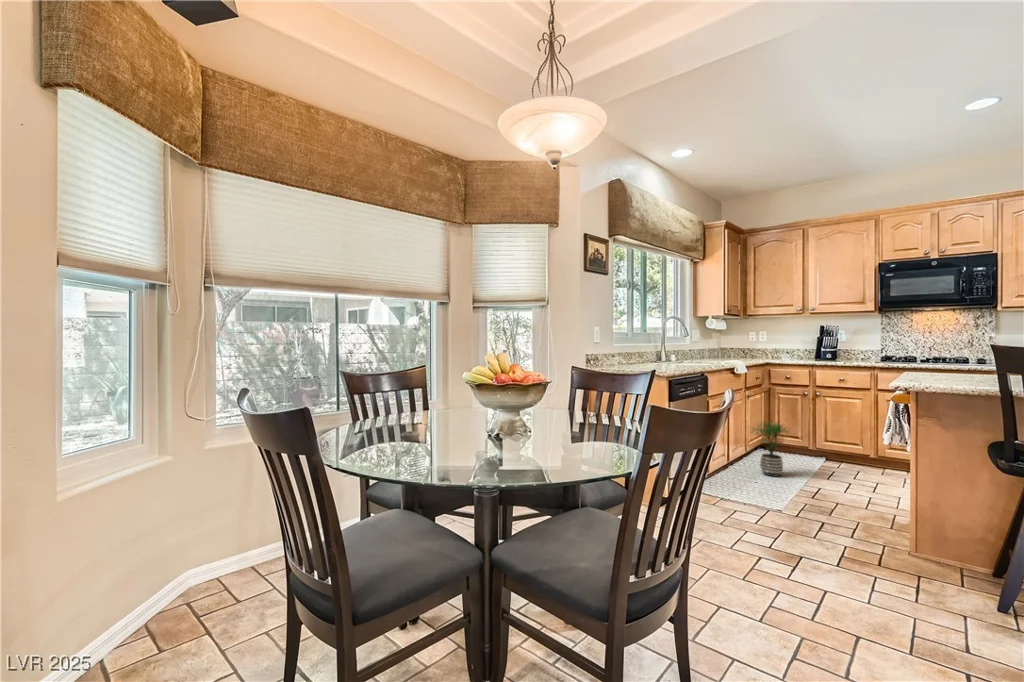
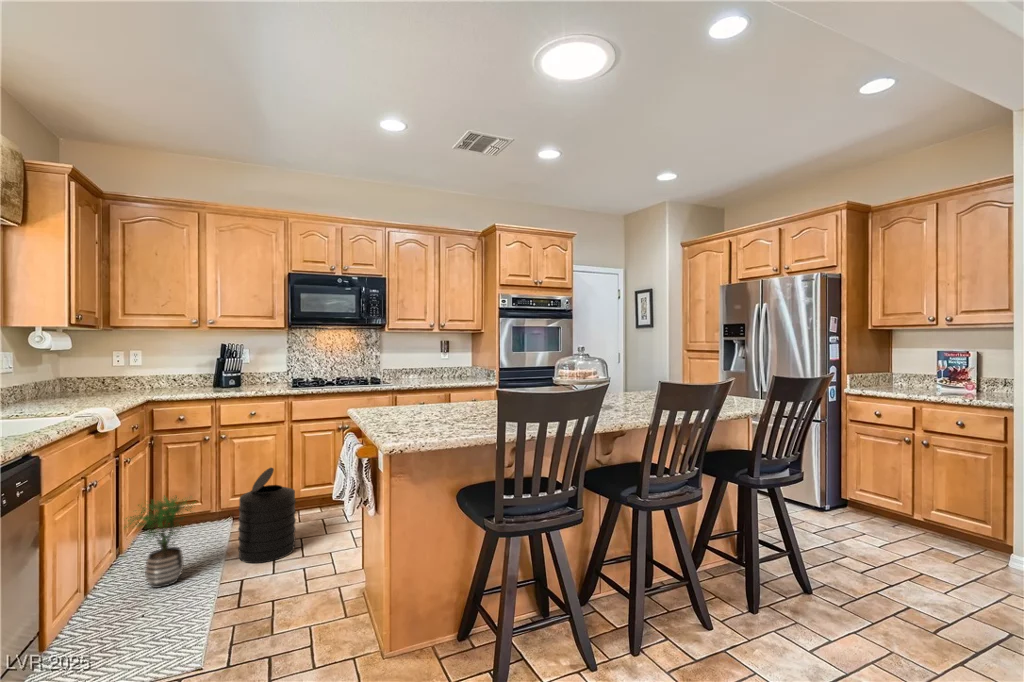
trash can: none [822,418,871,488] -> present [238,468,296,563]

